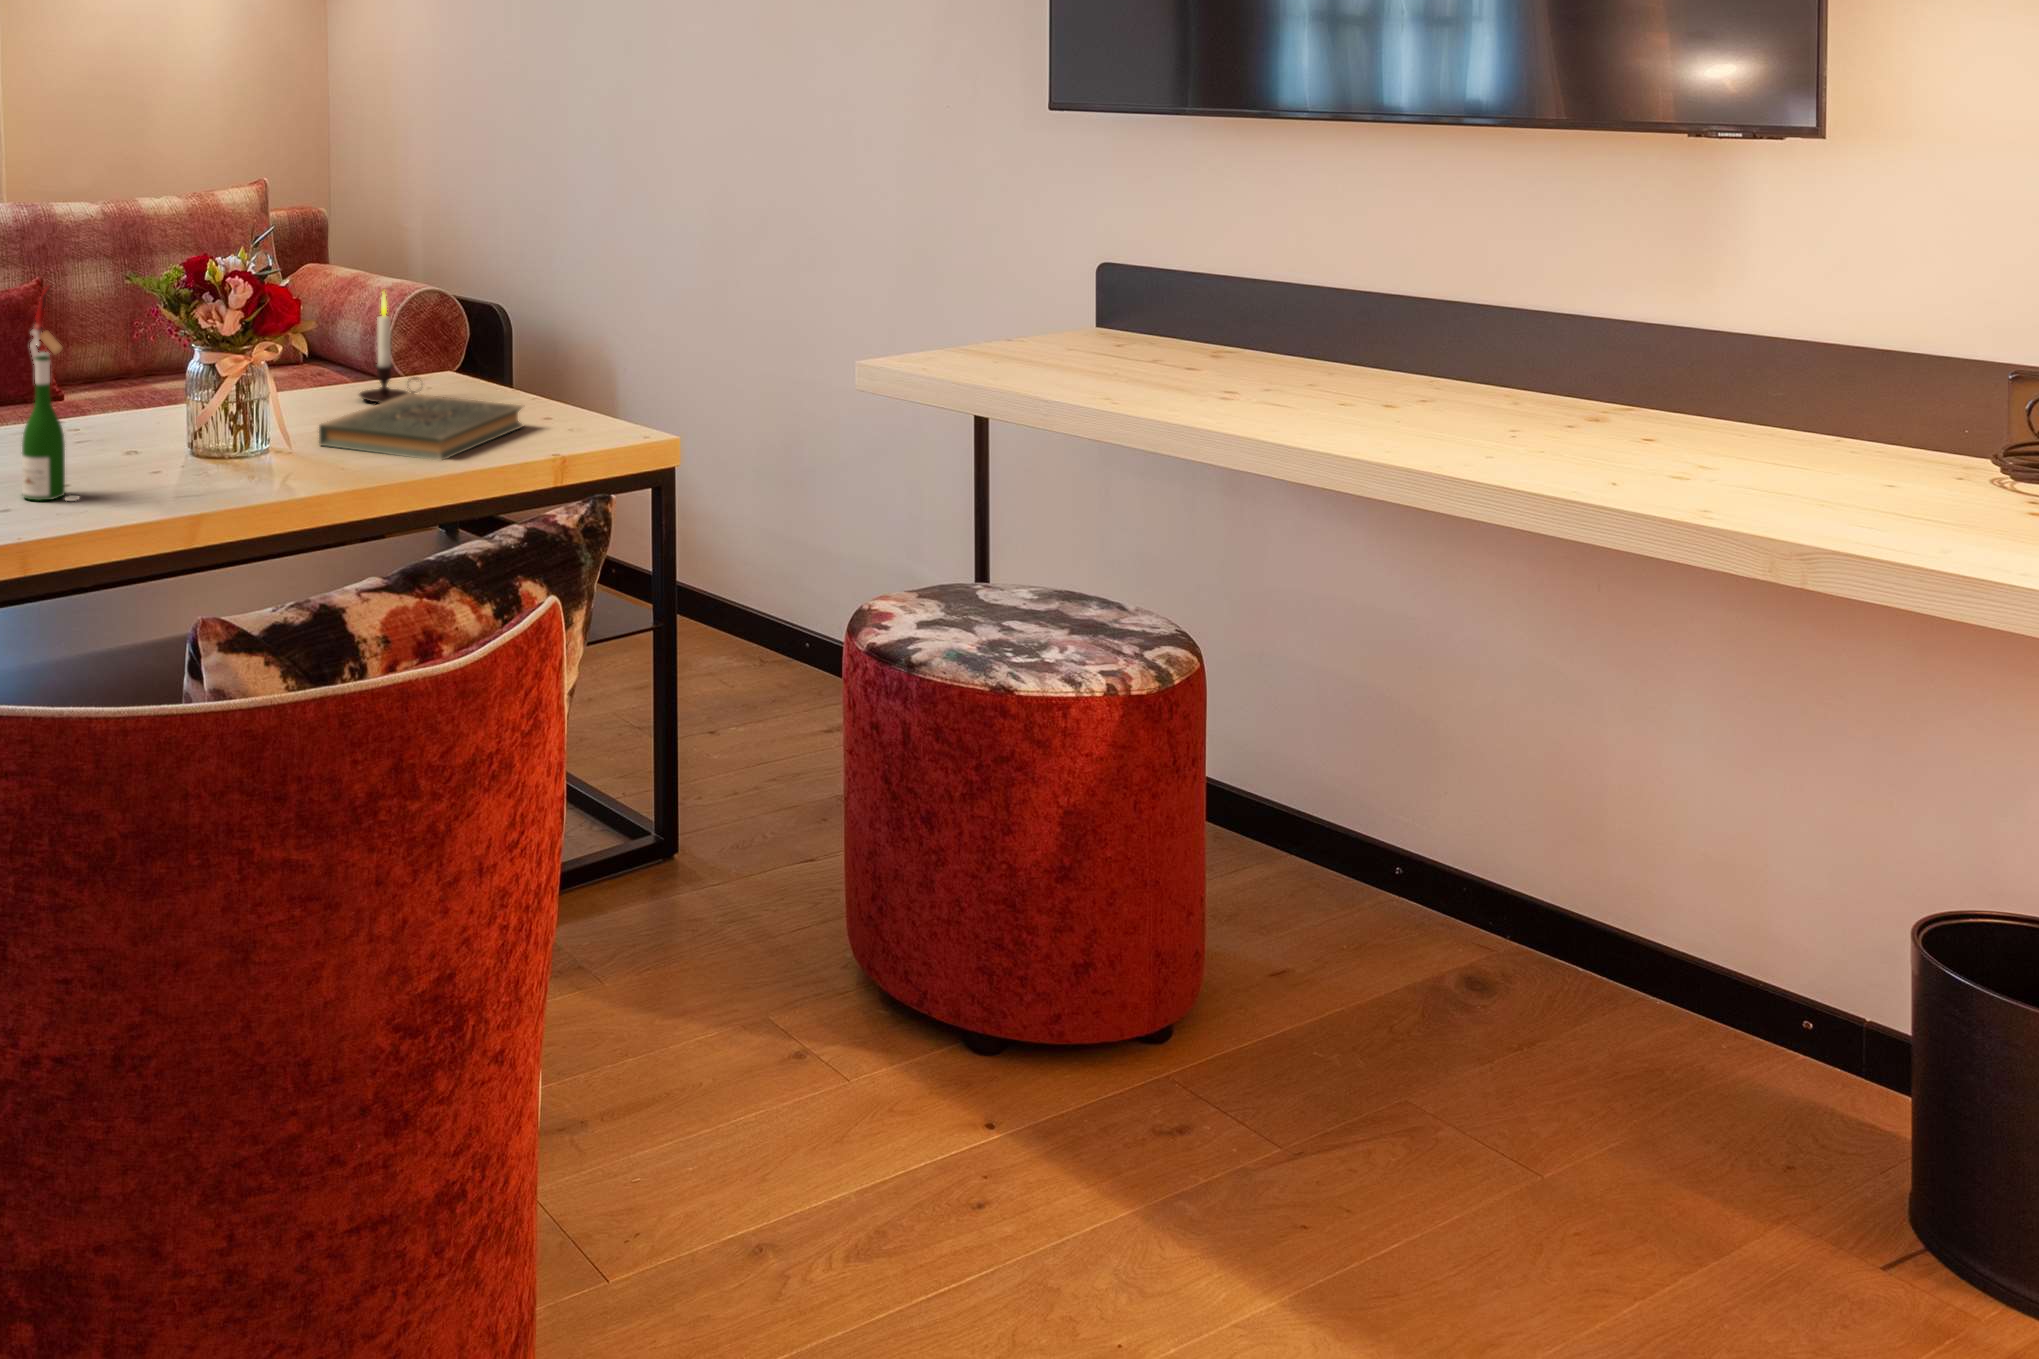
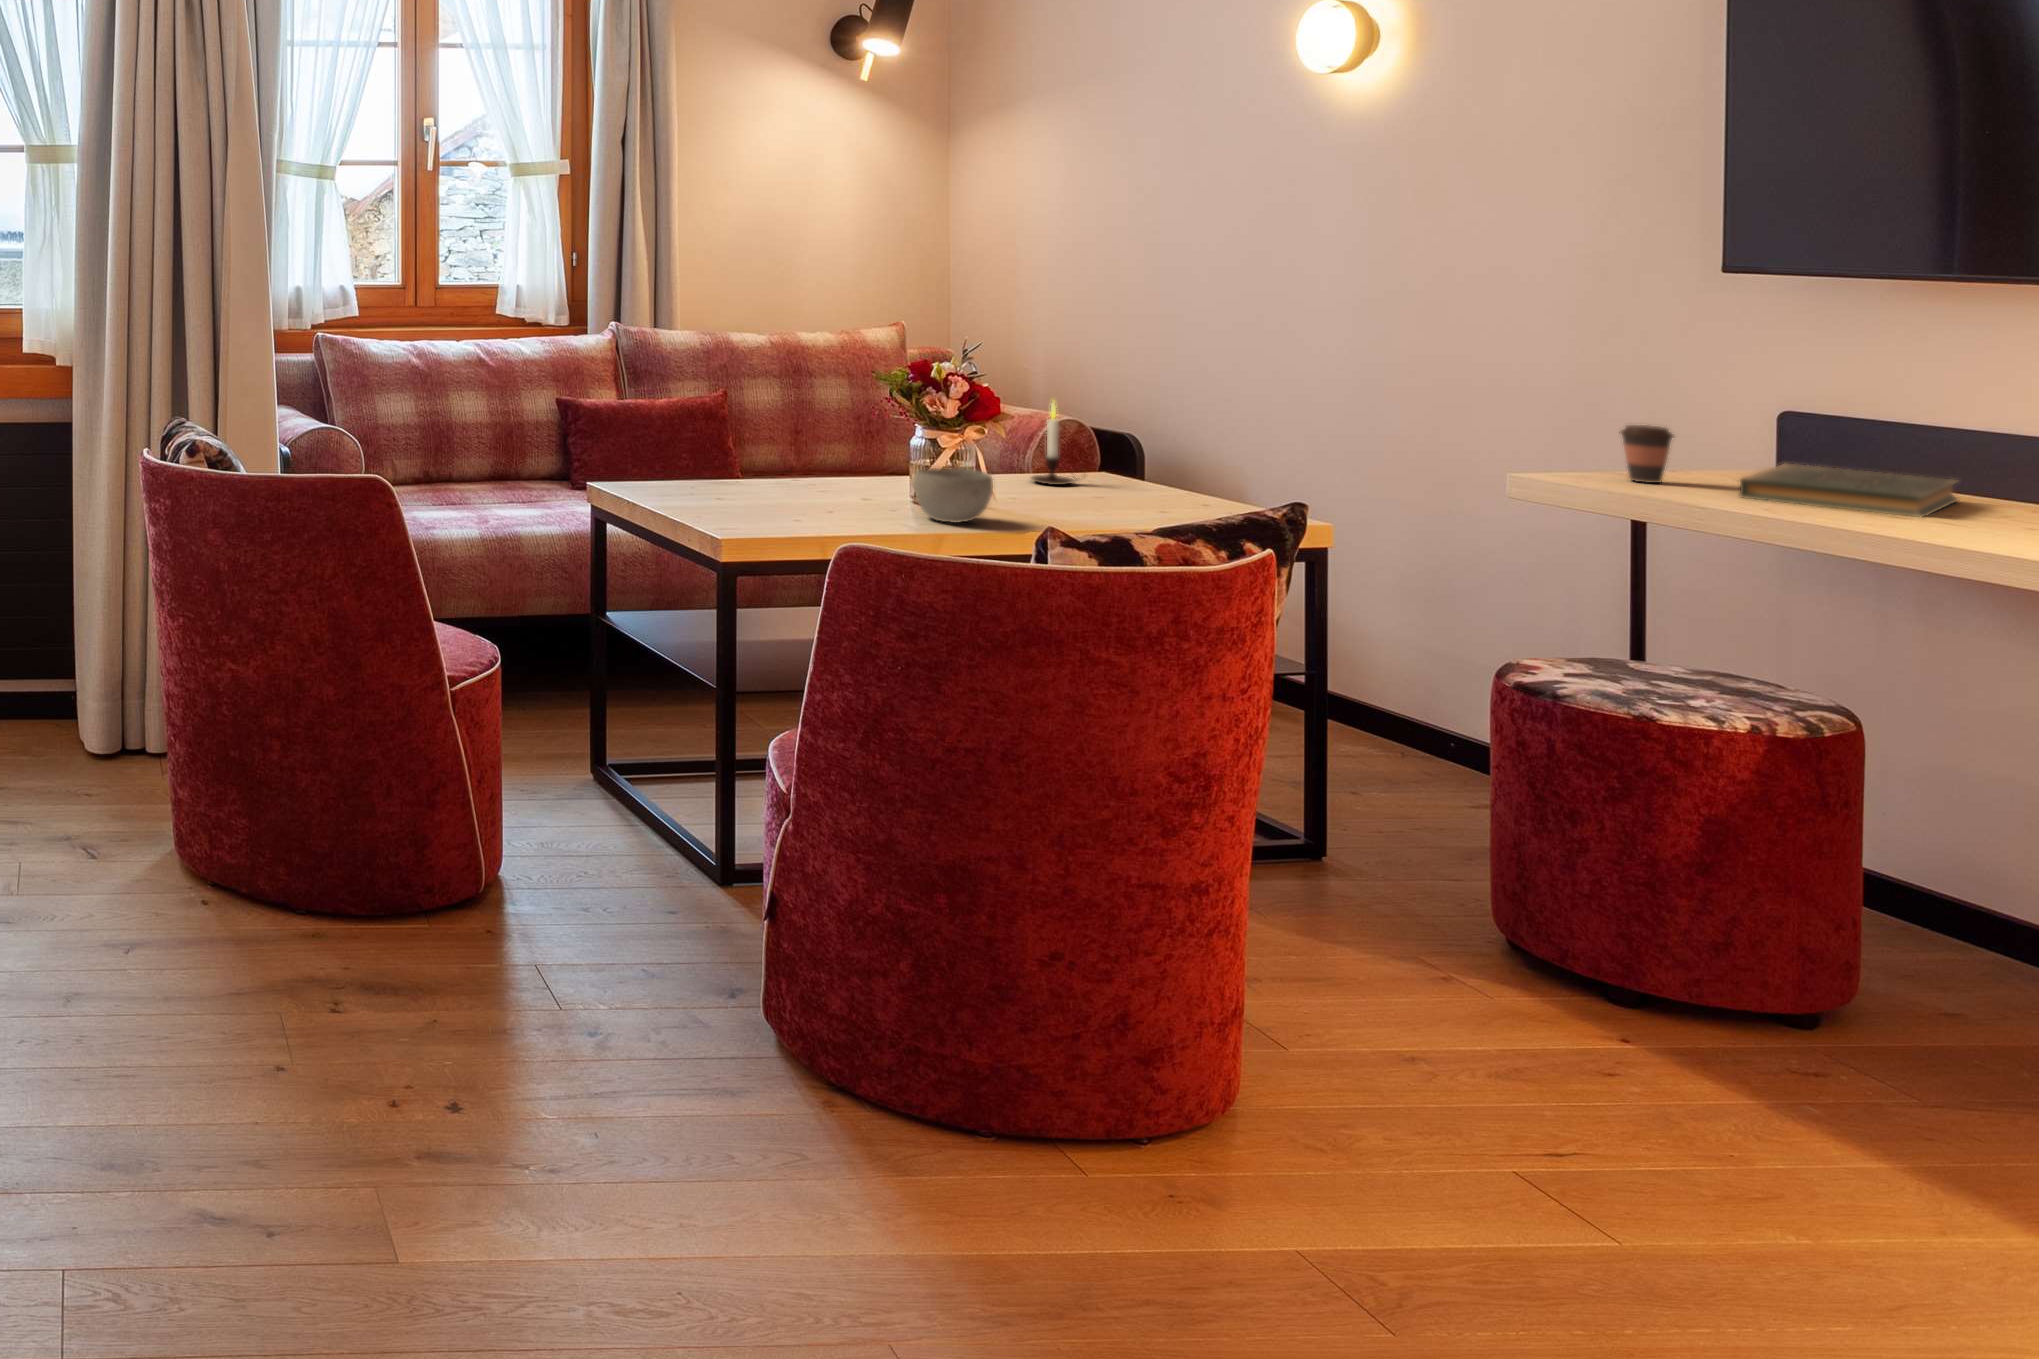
wine bottle: present [22,285,79,501] -> none [808,373,850,519]
coffee cup: none [964,296,1018,367] -> present [1619,425,1675,483]
book: present [319,393,523,460] -> present [1740,463,1958,517]
bowl: none [170,408,273,490] -> present [913,468,993,523]

